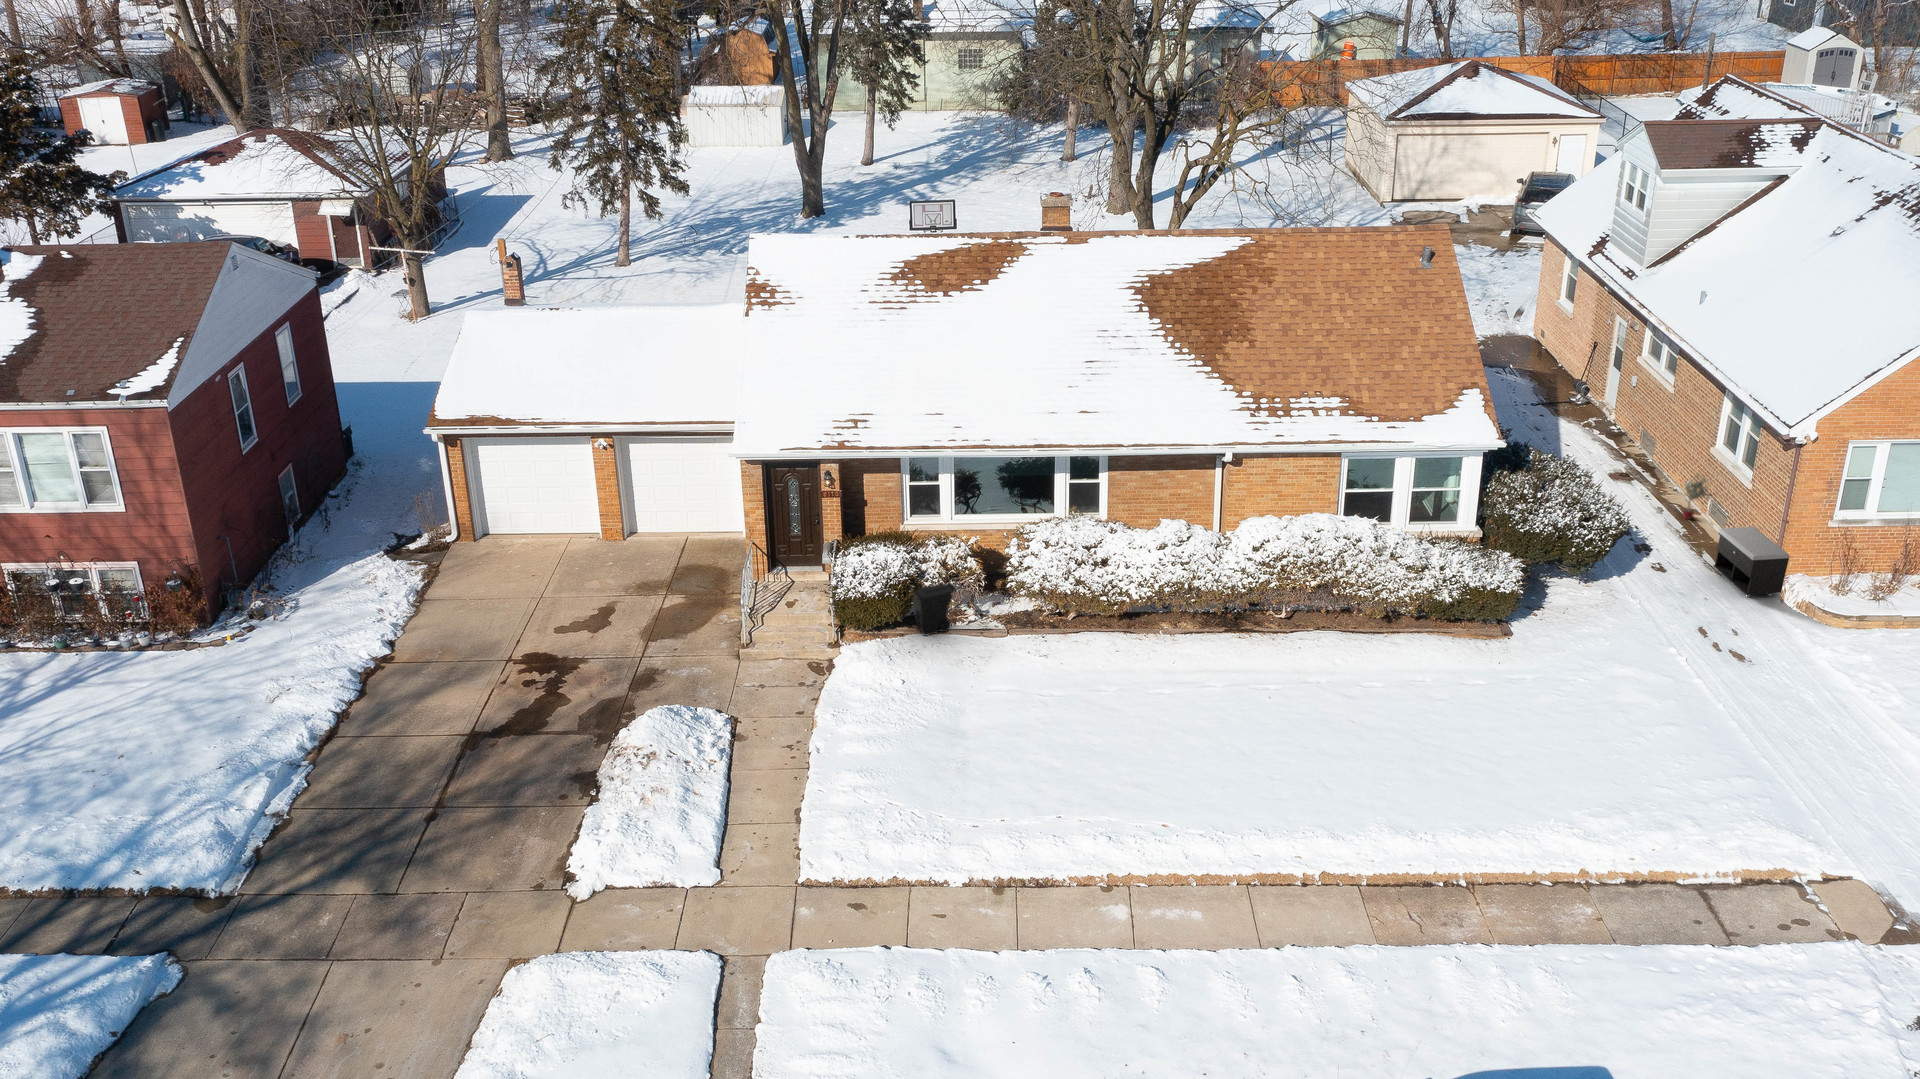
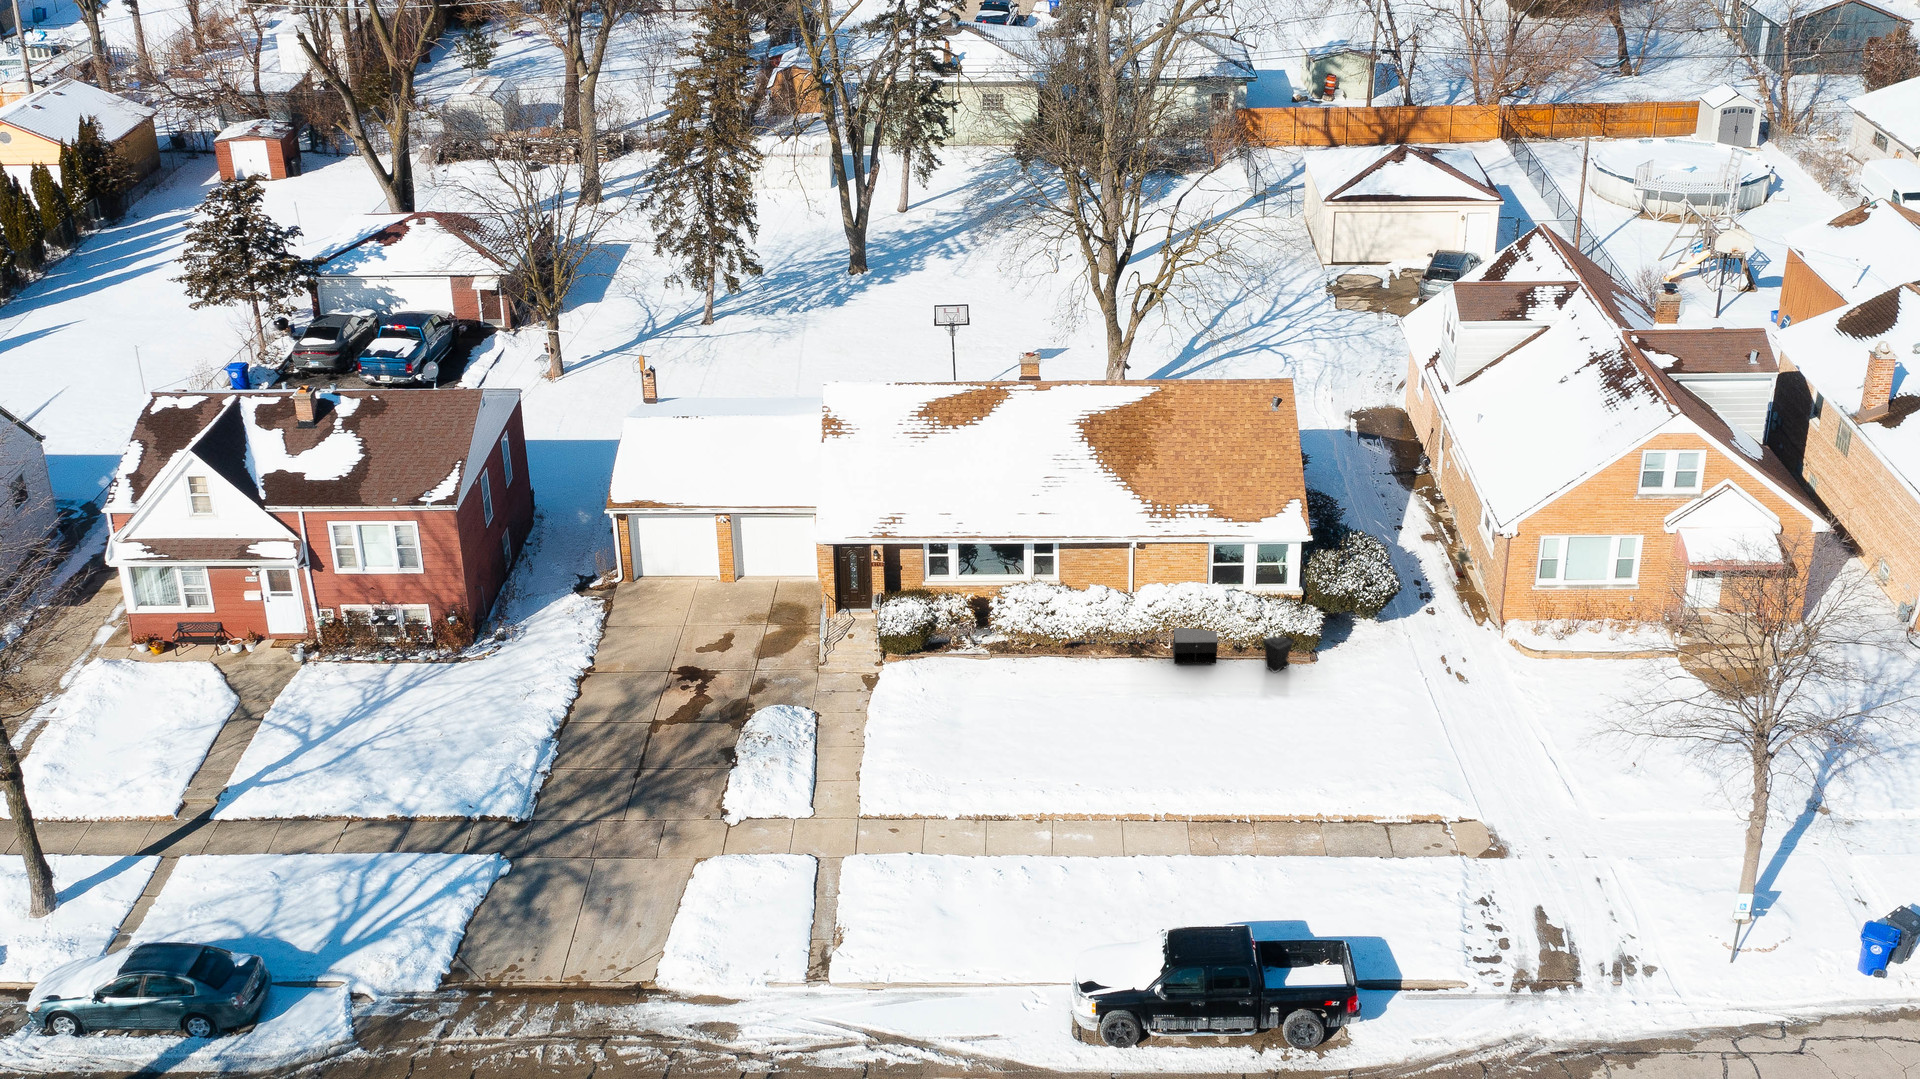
storage bench: present [1713,527,1790,597] -> present [1173,628,1218,665]
trash can: present [913,581,957,636] -> present [1263,636,1295,672]

